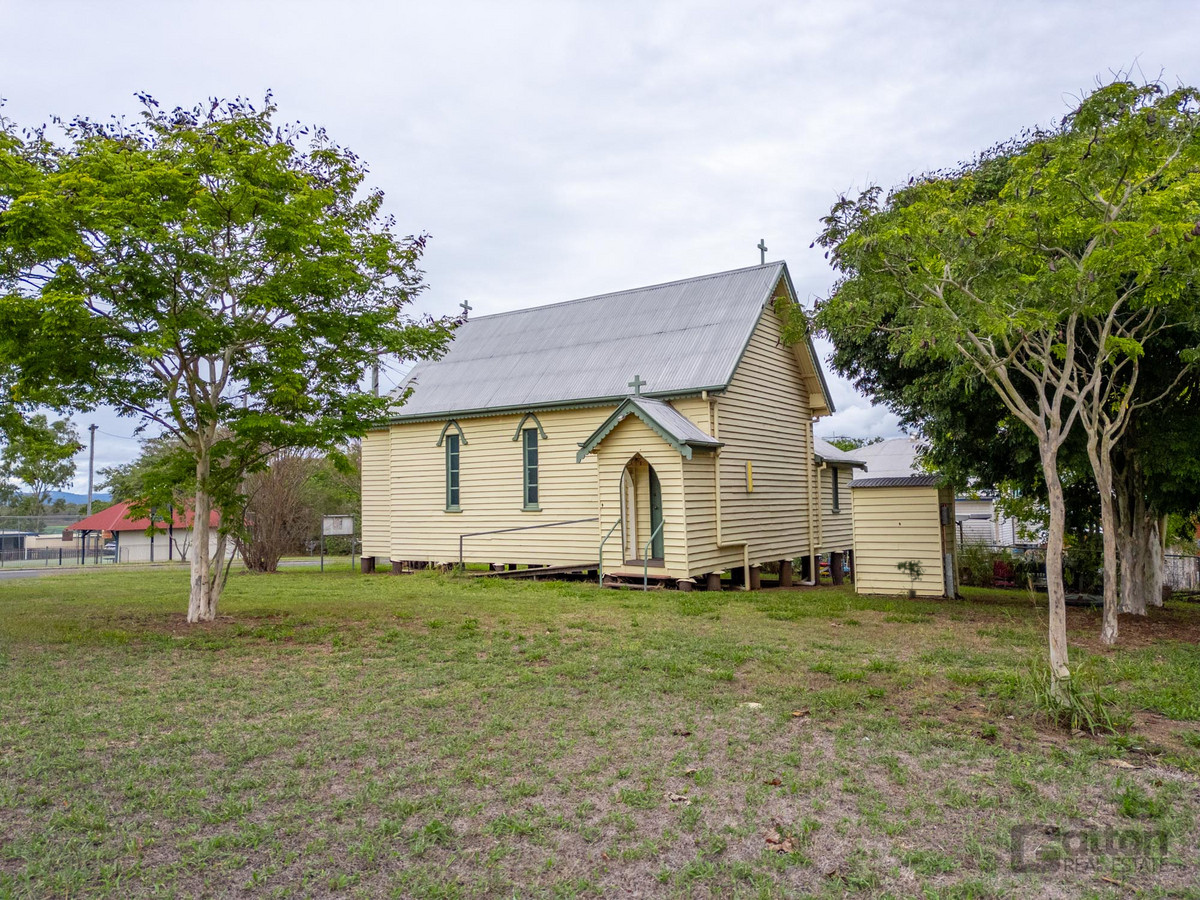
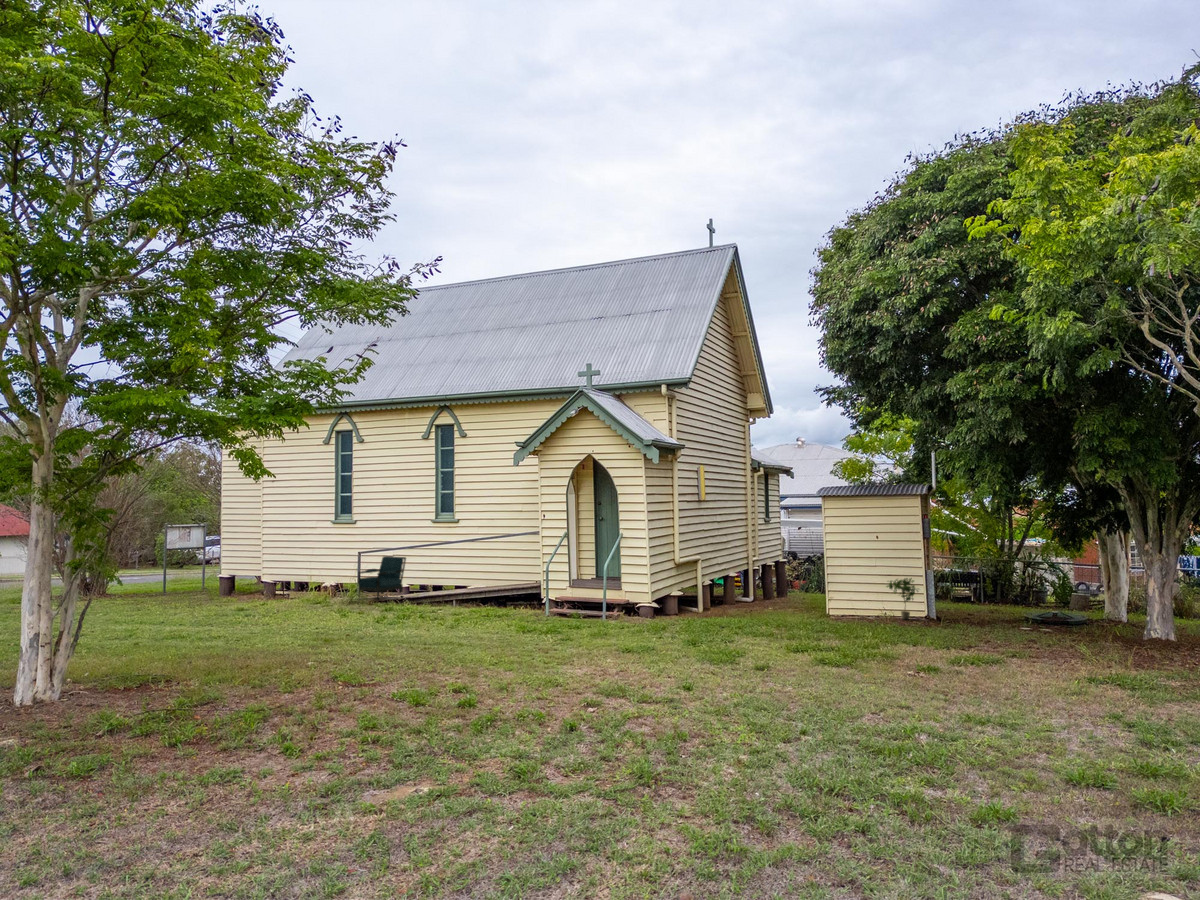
chair: none [460,540,500,576] -> present [358,556,406,600]

